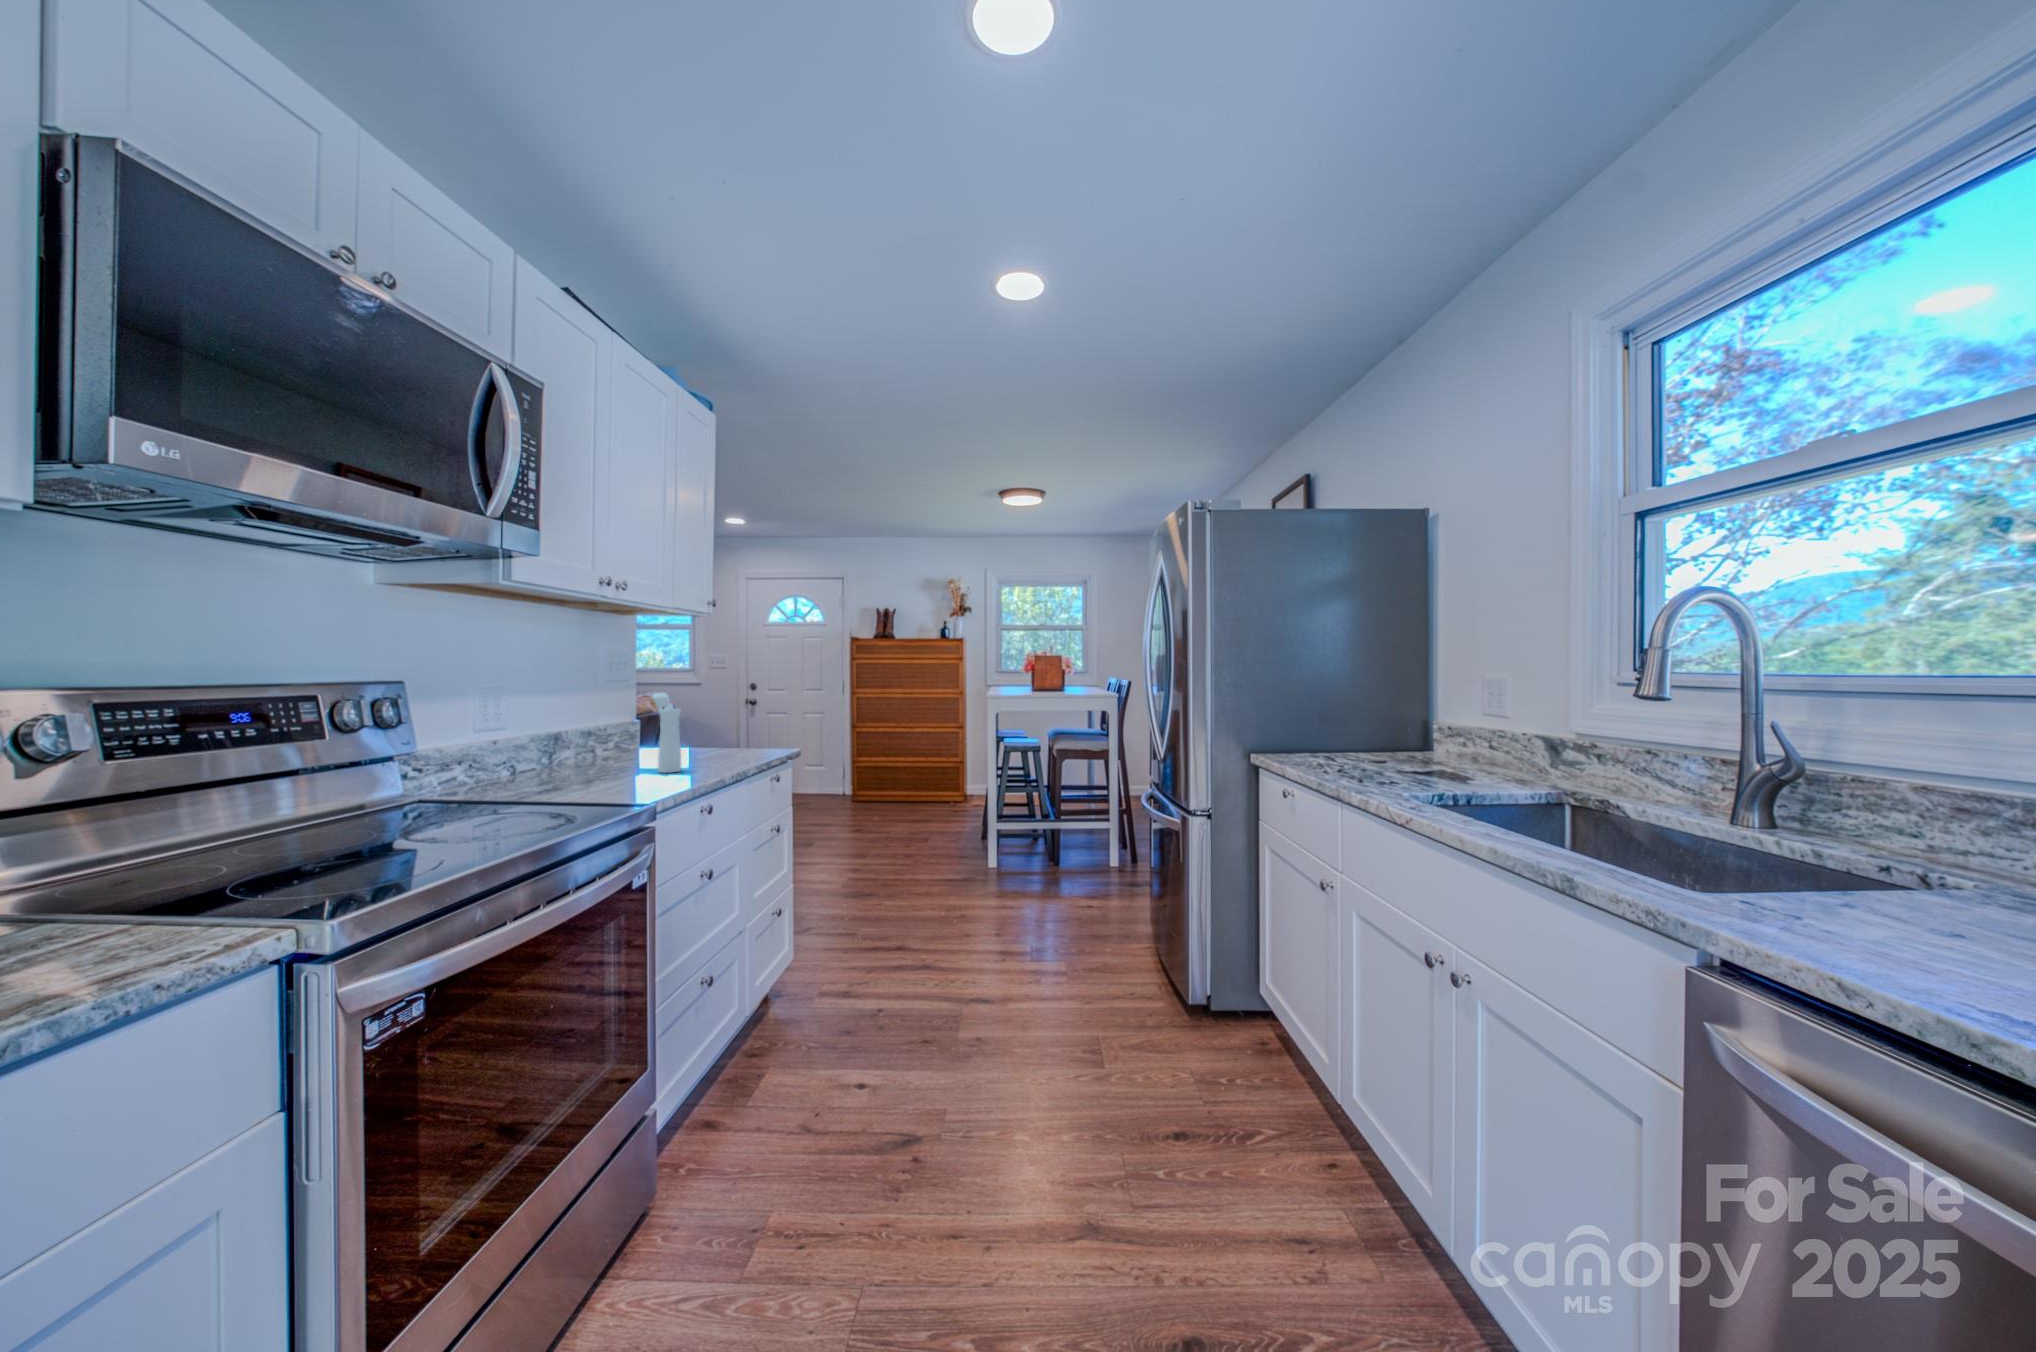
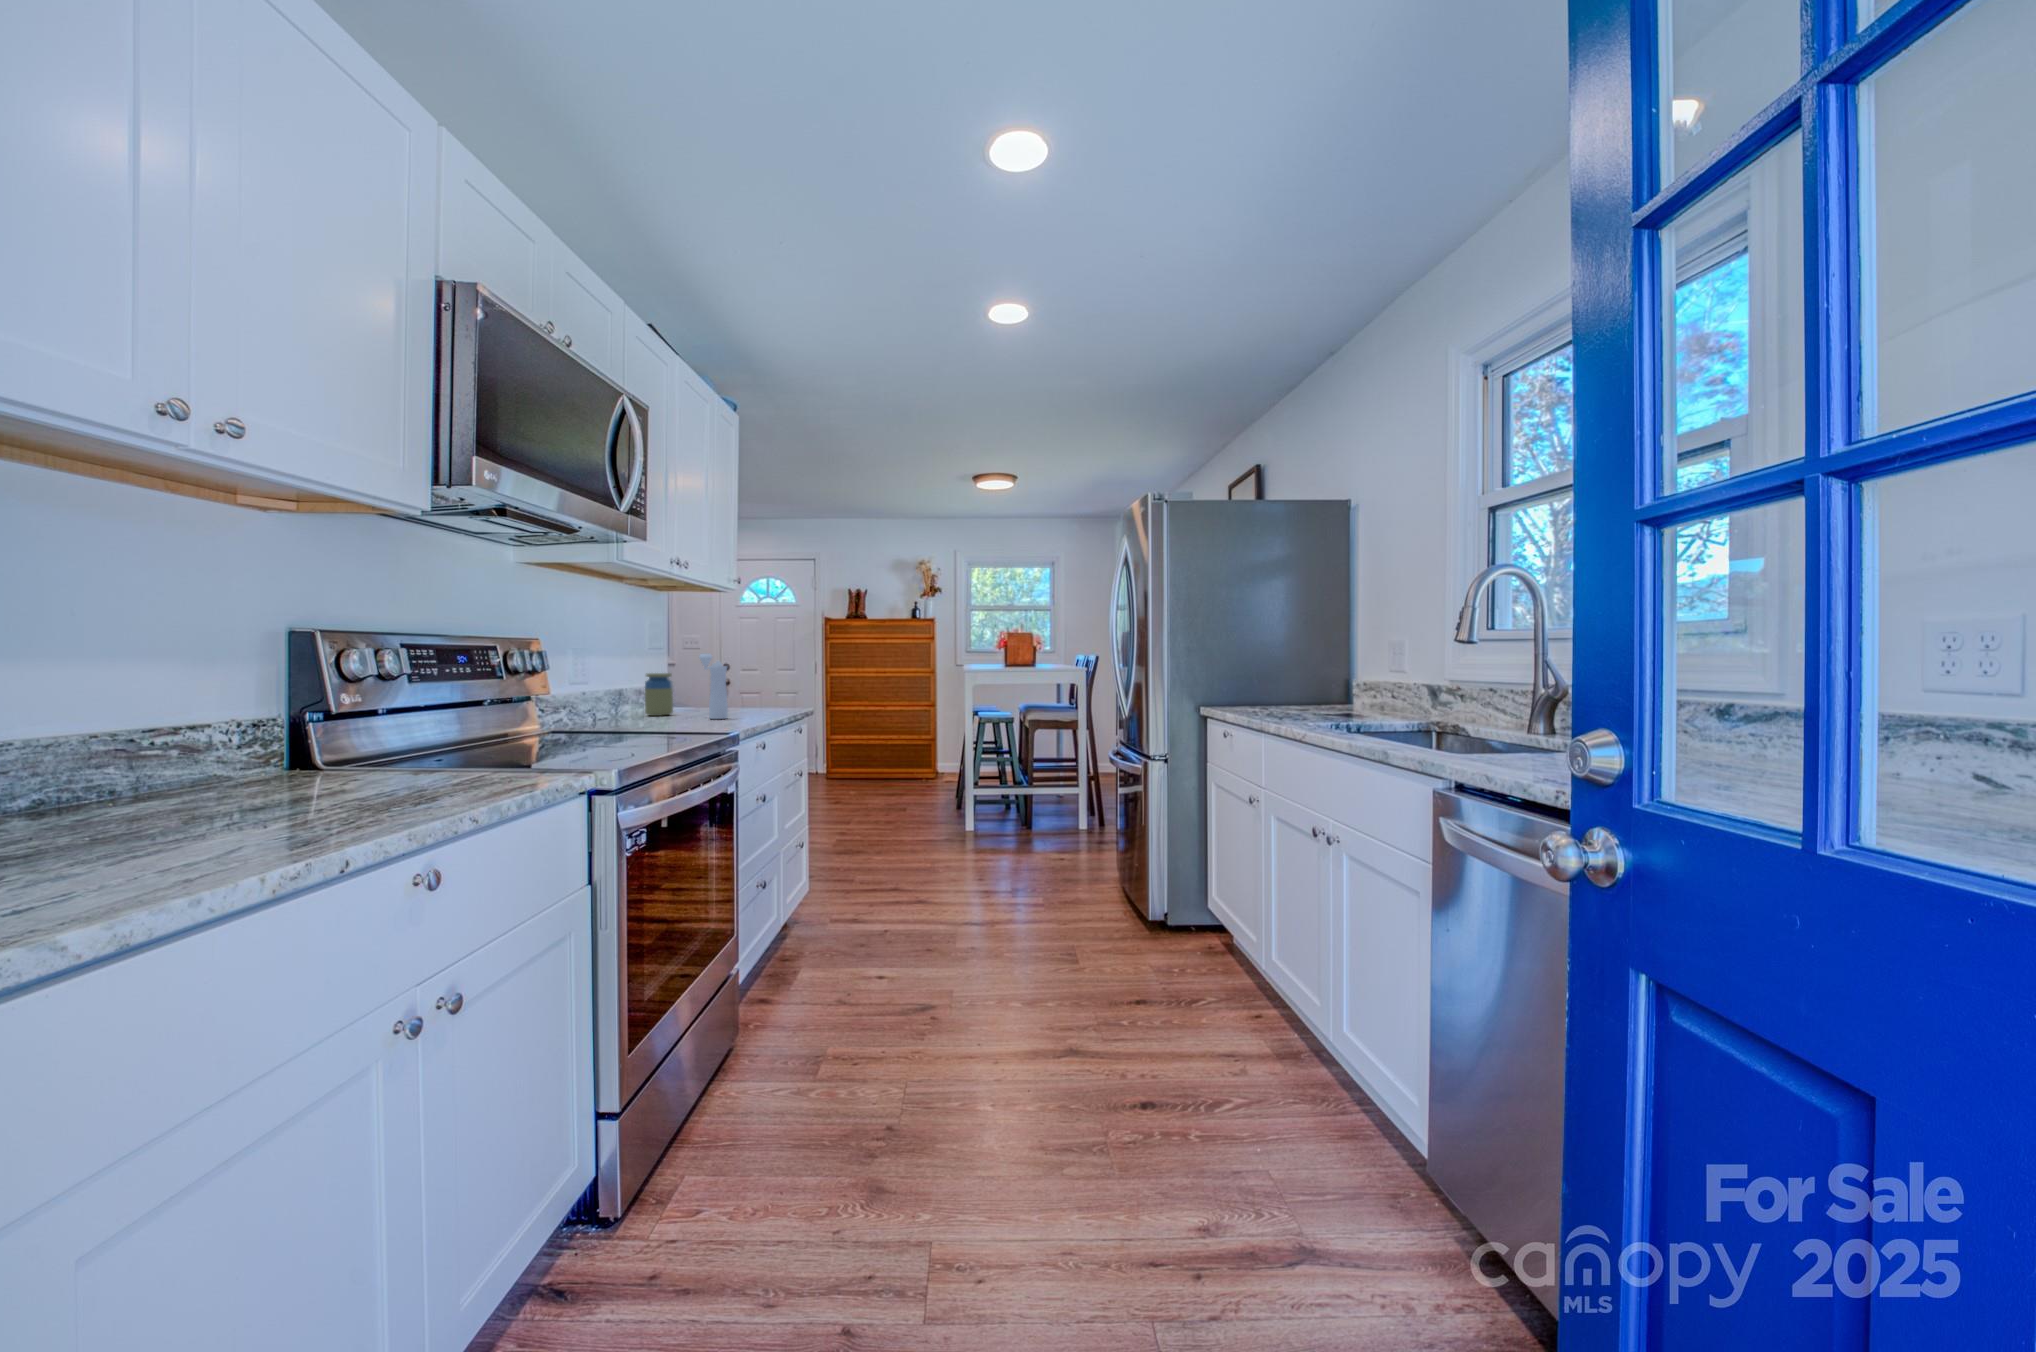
jar: none [596,714,630,764] -> present [645,673,673,716]

